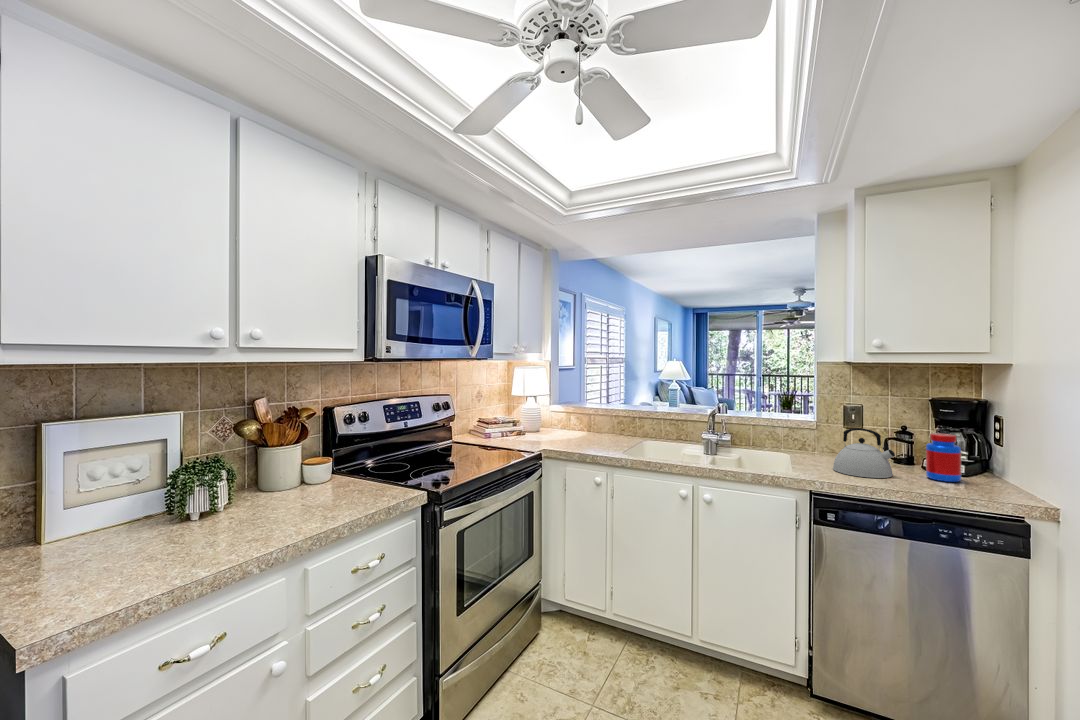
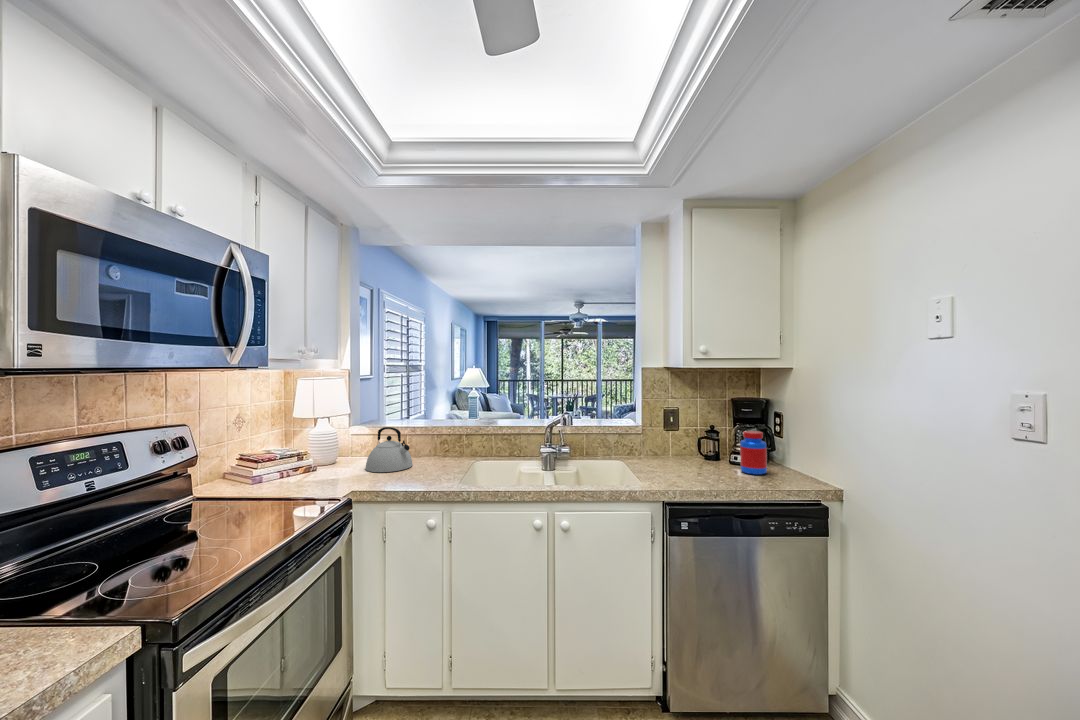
kettle: present [833,428,895,478] -> present [365,427,413,472]

